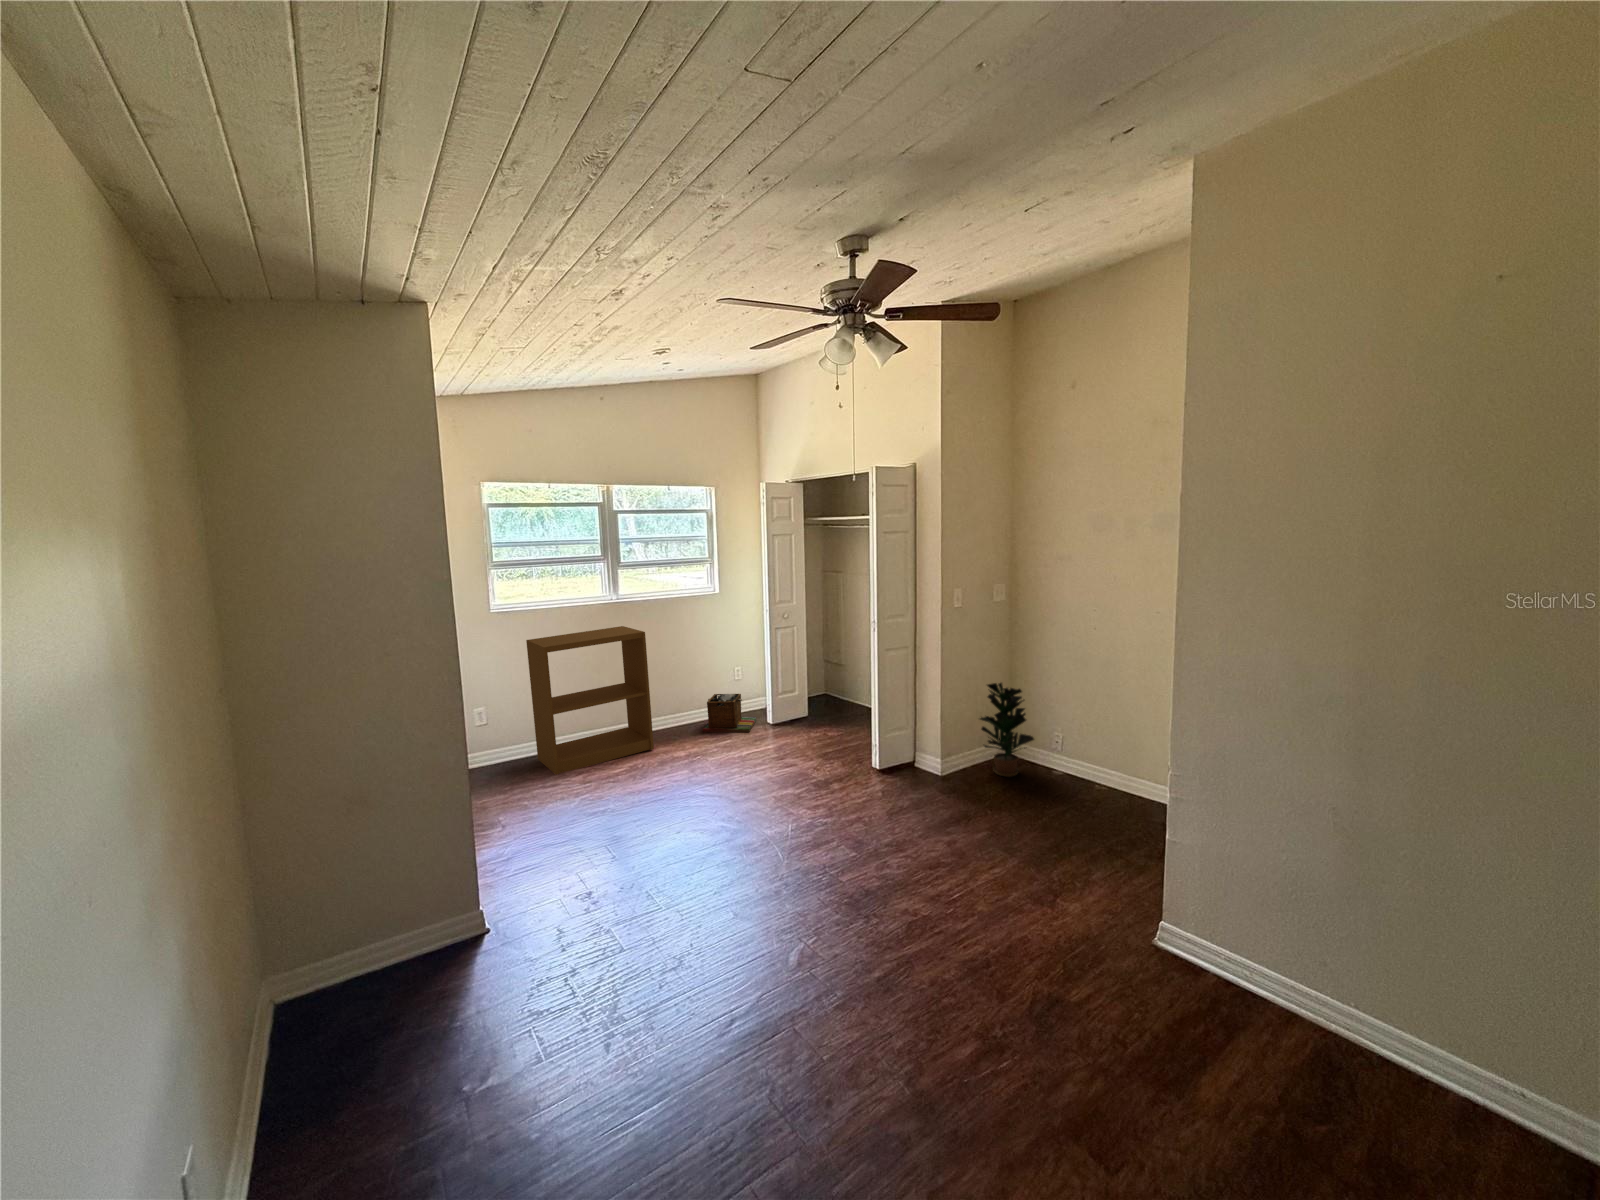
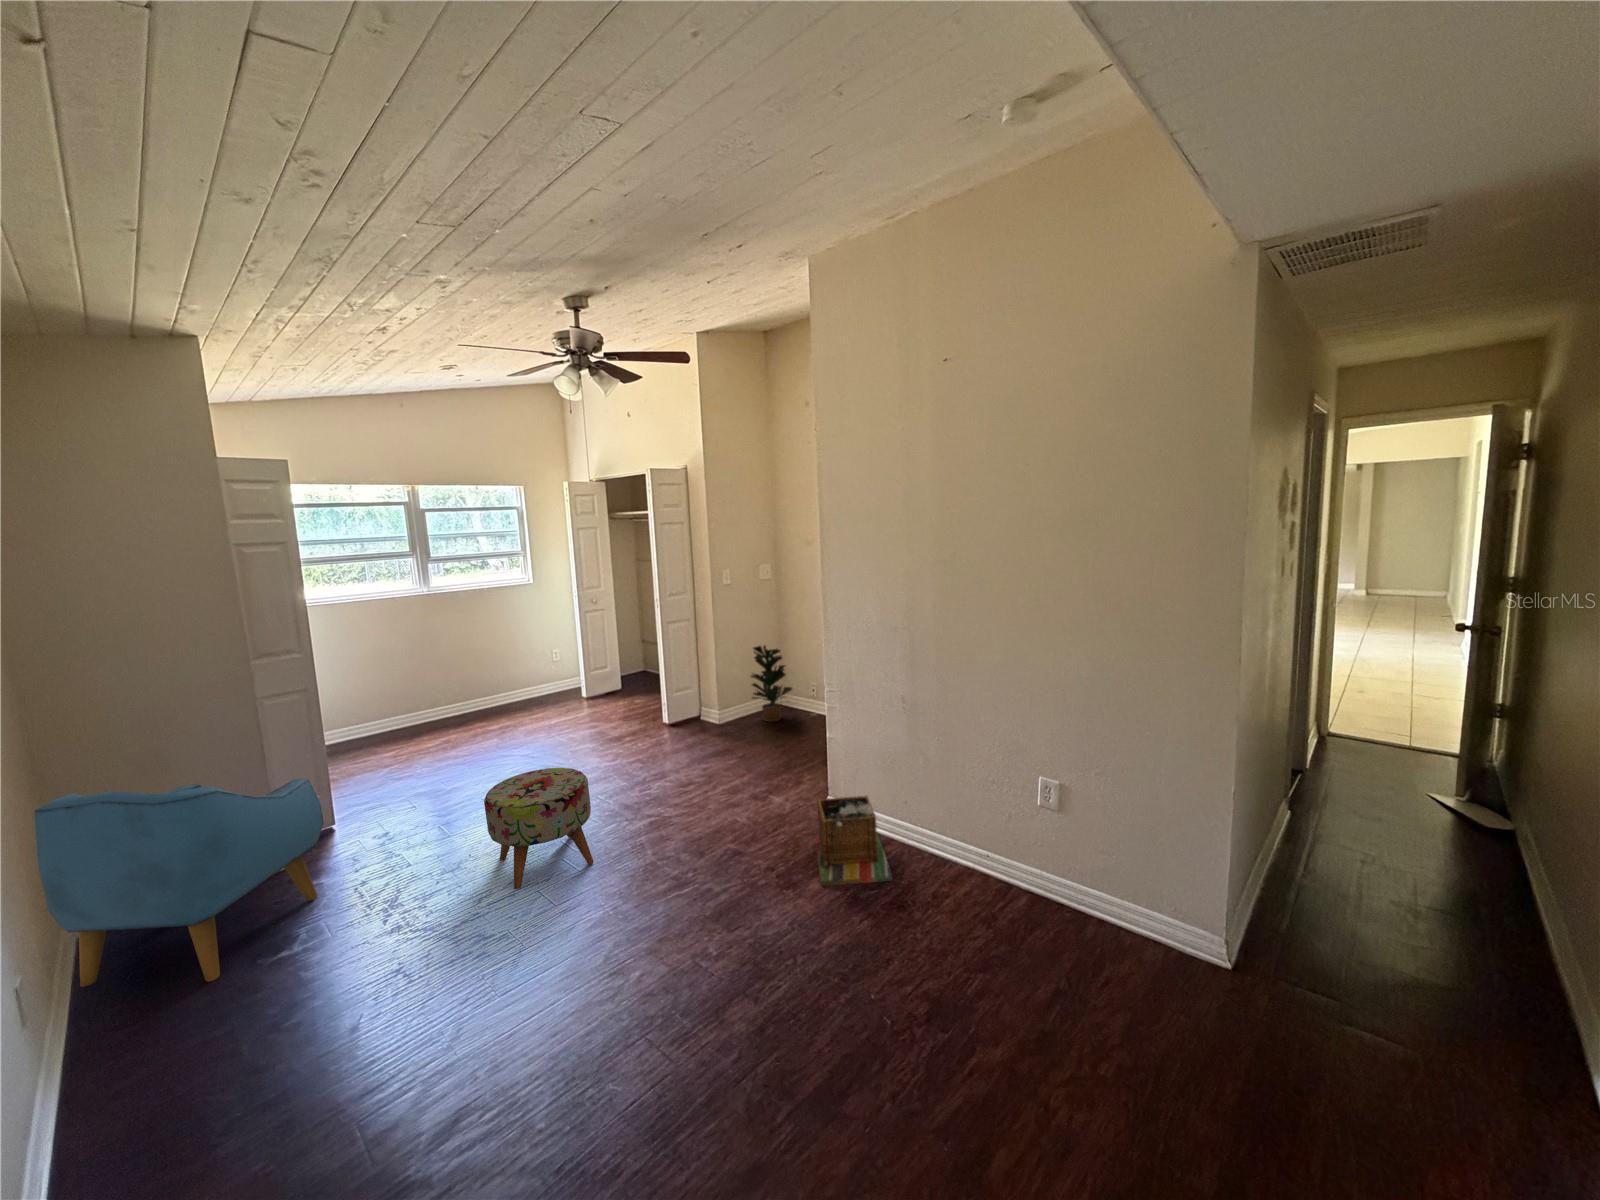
bookshelf: present [526,626,654,775] -> none [332,616,467,753]
laundry basket: present [703,694,756,732] -> present [815,796,893,886]
armchair: none [227,837,538,1126] -> present [34,779,324,987]
ottoman: none [726,846,858,1020] -> present [484,768,593,889]

